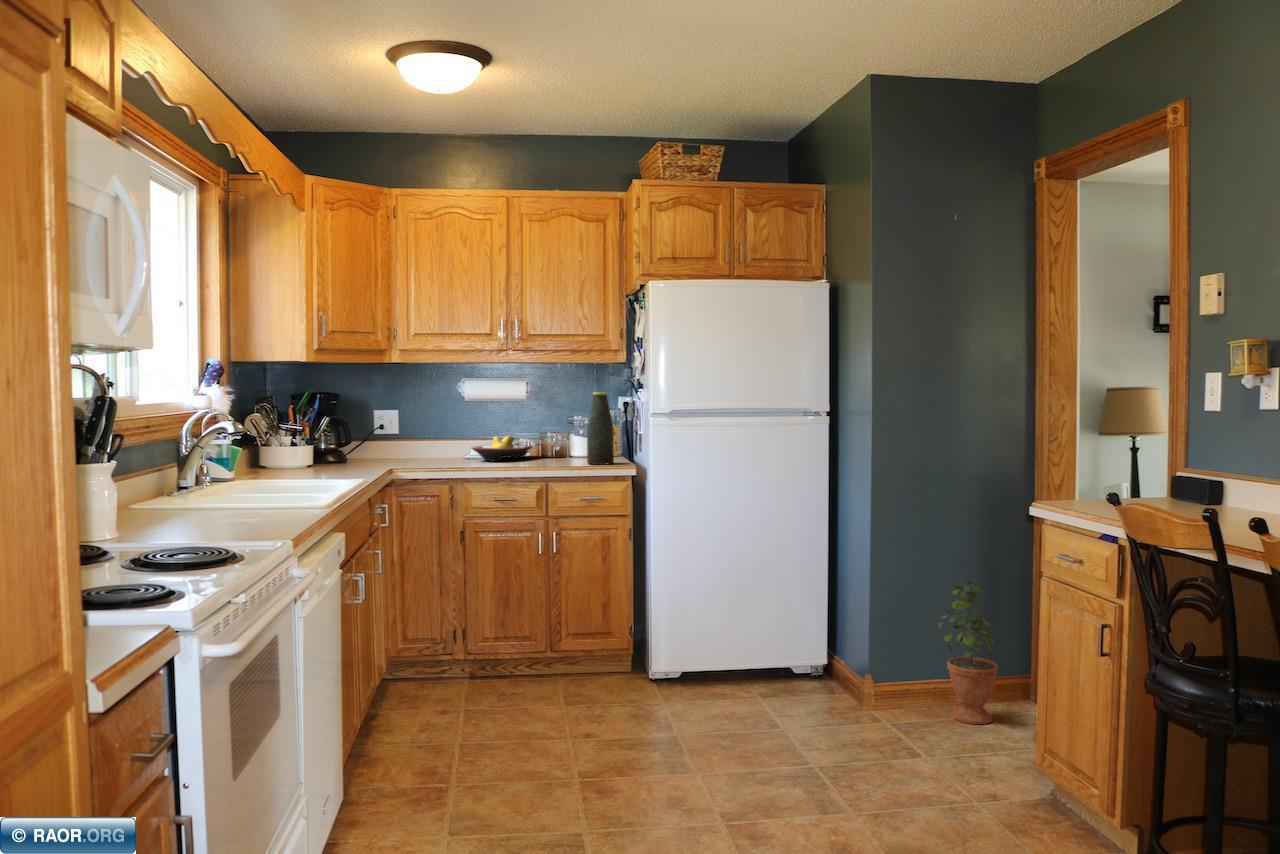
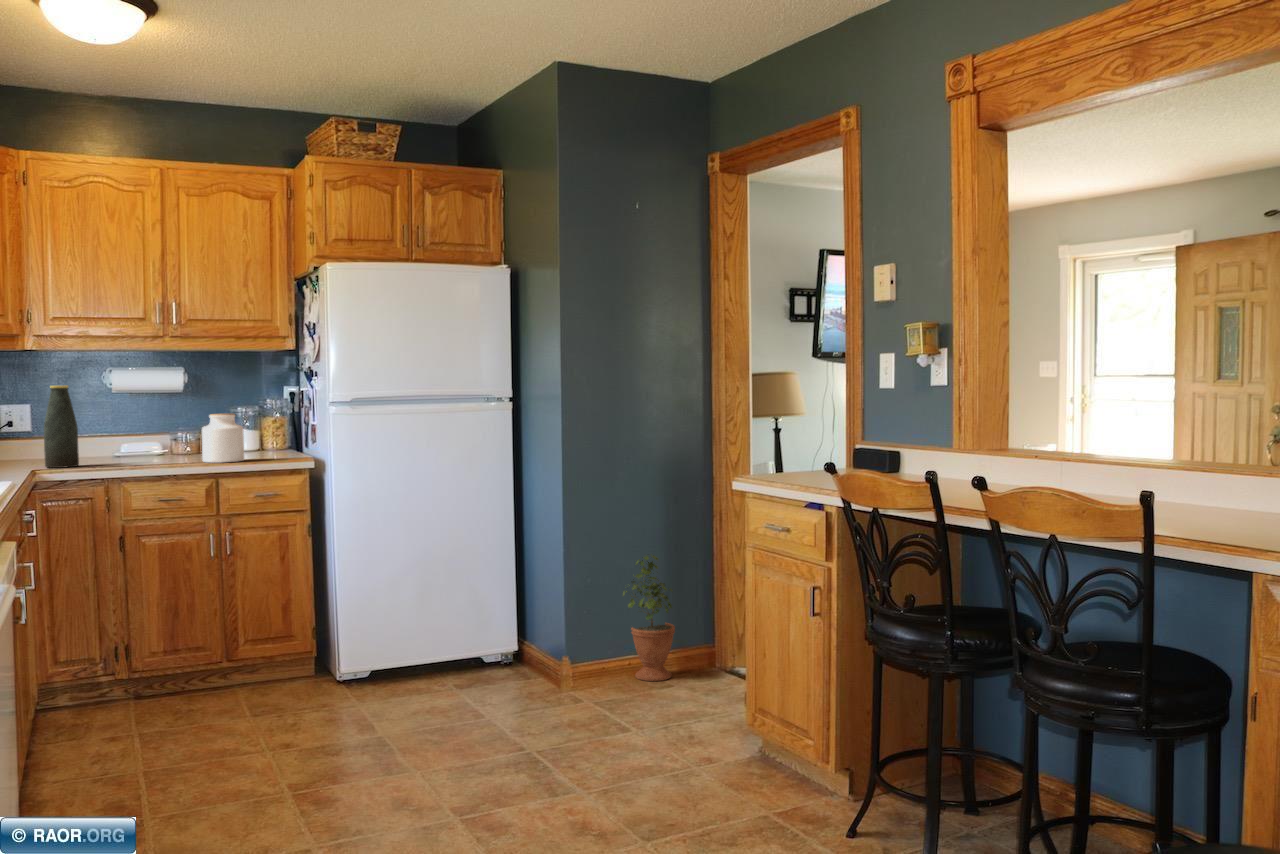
bottle: present [587,393,614,465] -> present [44,386,79,468]
jar: none [533,422,570,468] -> present [202,414,244,463]
fruit bowl: present [472,435,532,461] -> none [118,430,191,459]

